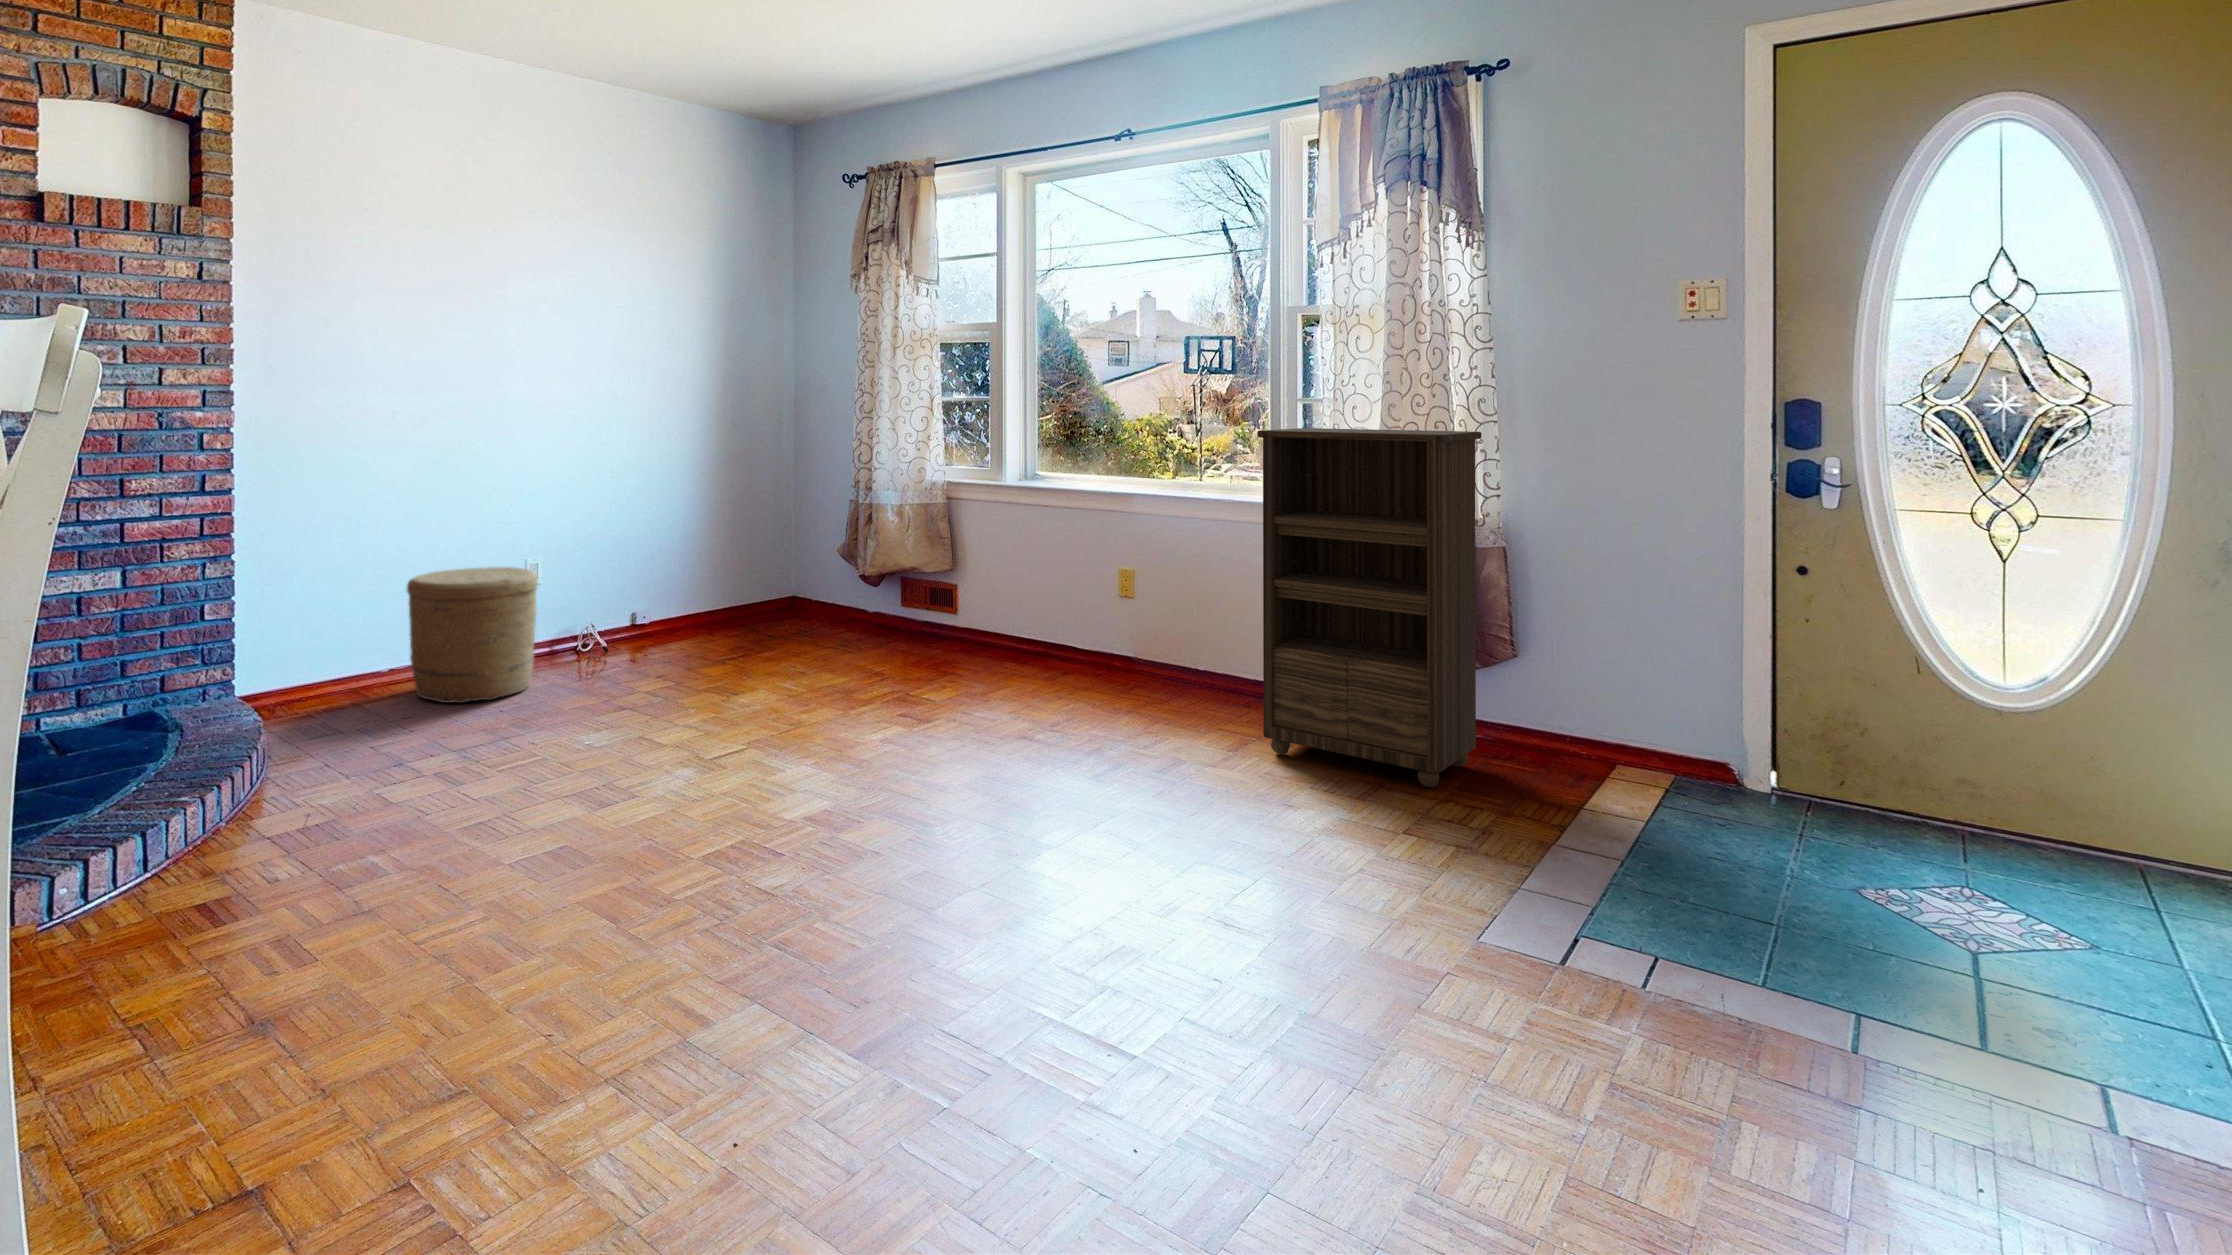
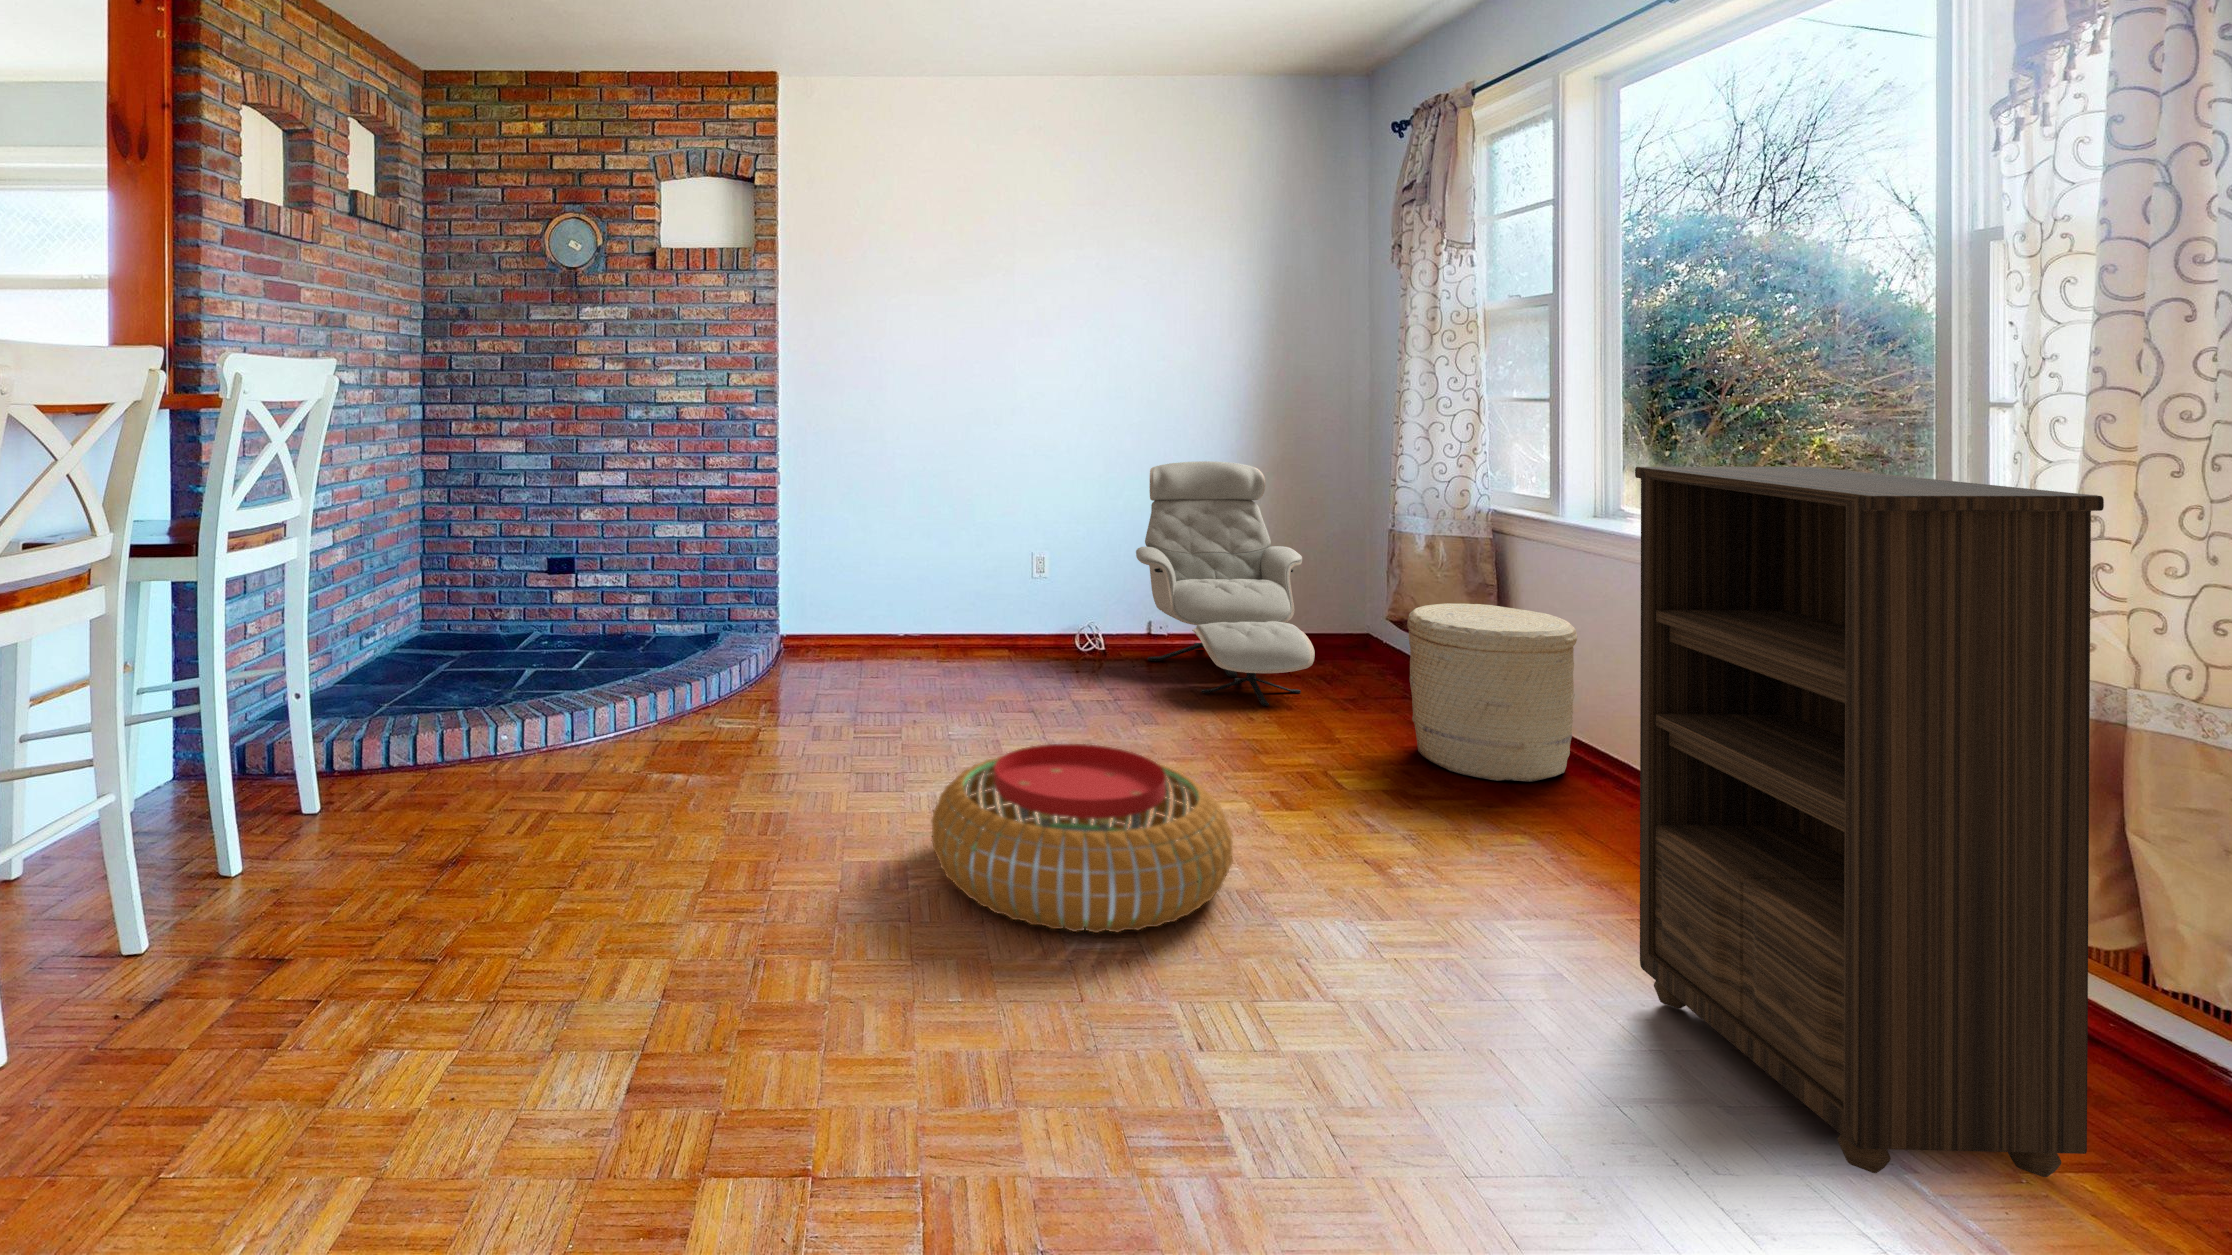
armchair: none [637,459,836,664] -> present [1136,461,1315,706]
woven basket: present [407,567,538,703] -> present [1407,603,1577,782]
pouf: none [791,692,1047,843] -> present [931,744,1233,933]

